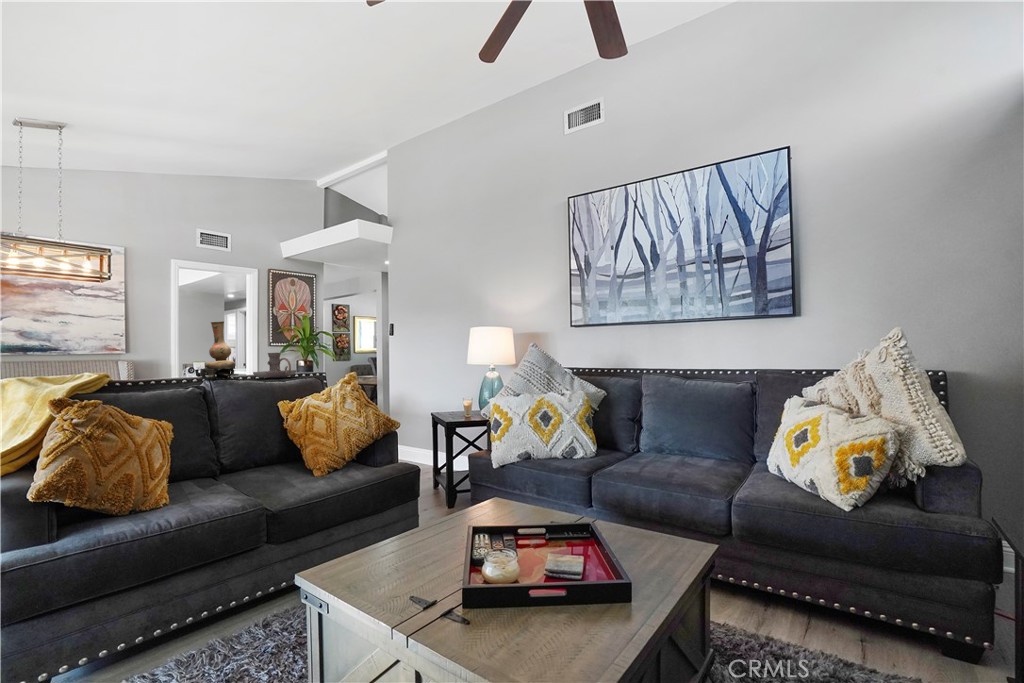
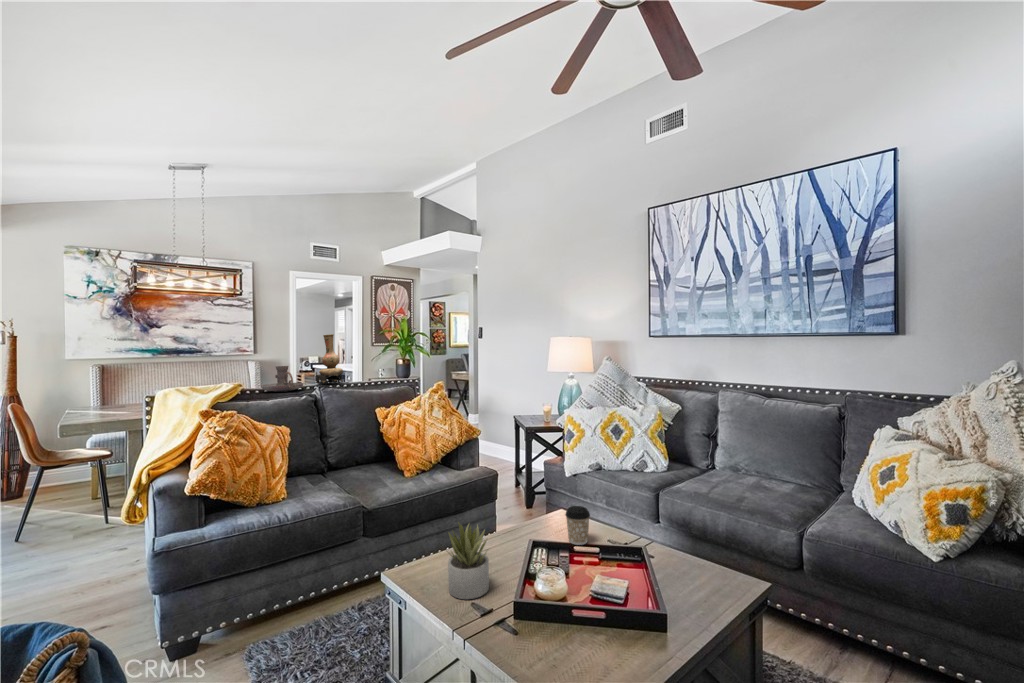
candle holder: present [253,353,296,379] -> present [261,366,303,392]
coffee cup: none [504,484,531,524] -> present [565,506,590,545]
succulent plant: none [377,499,429,584] -> present [448,524,489,599]

